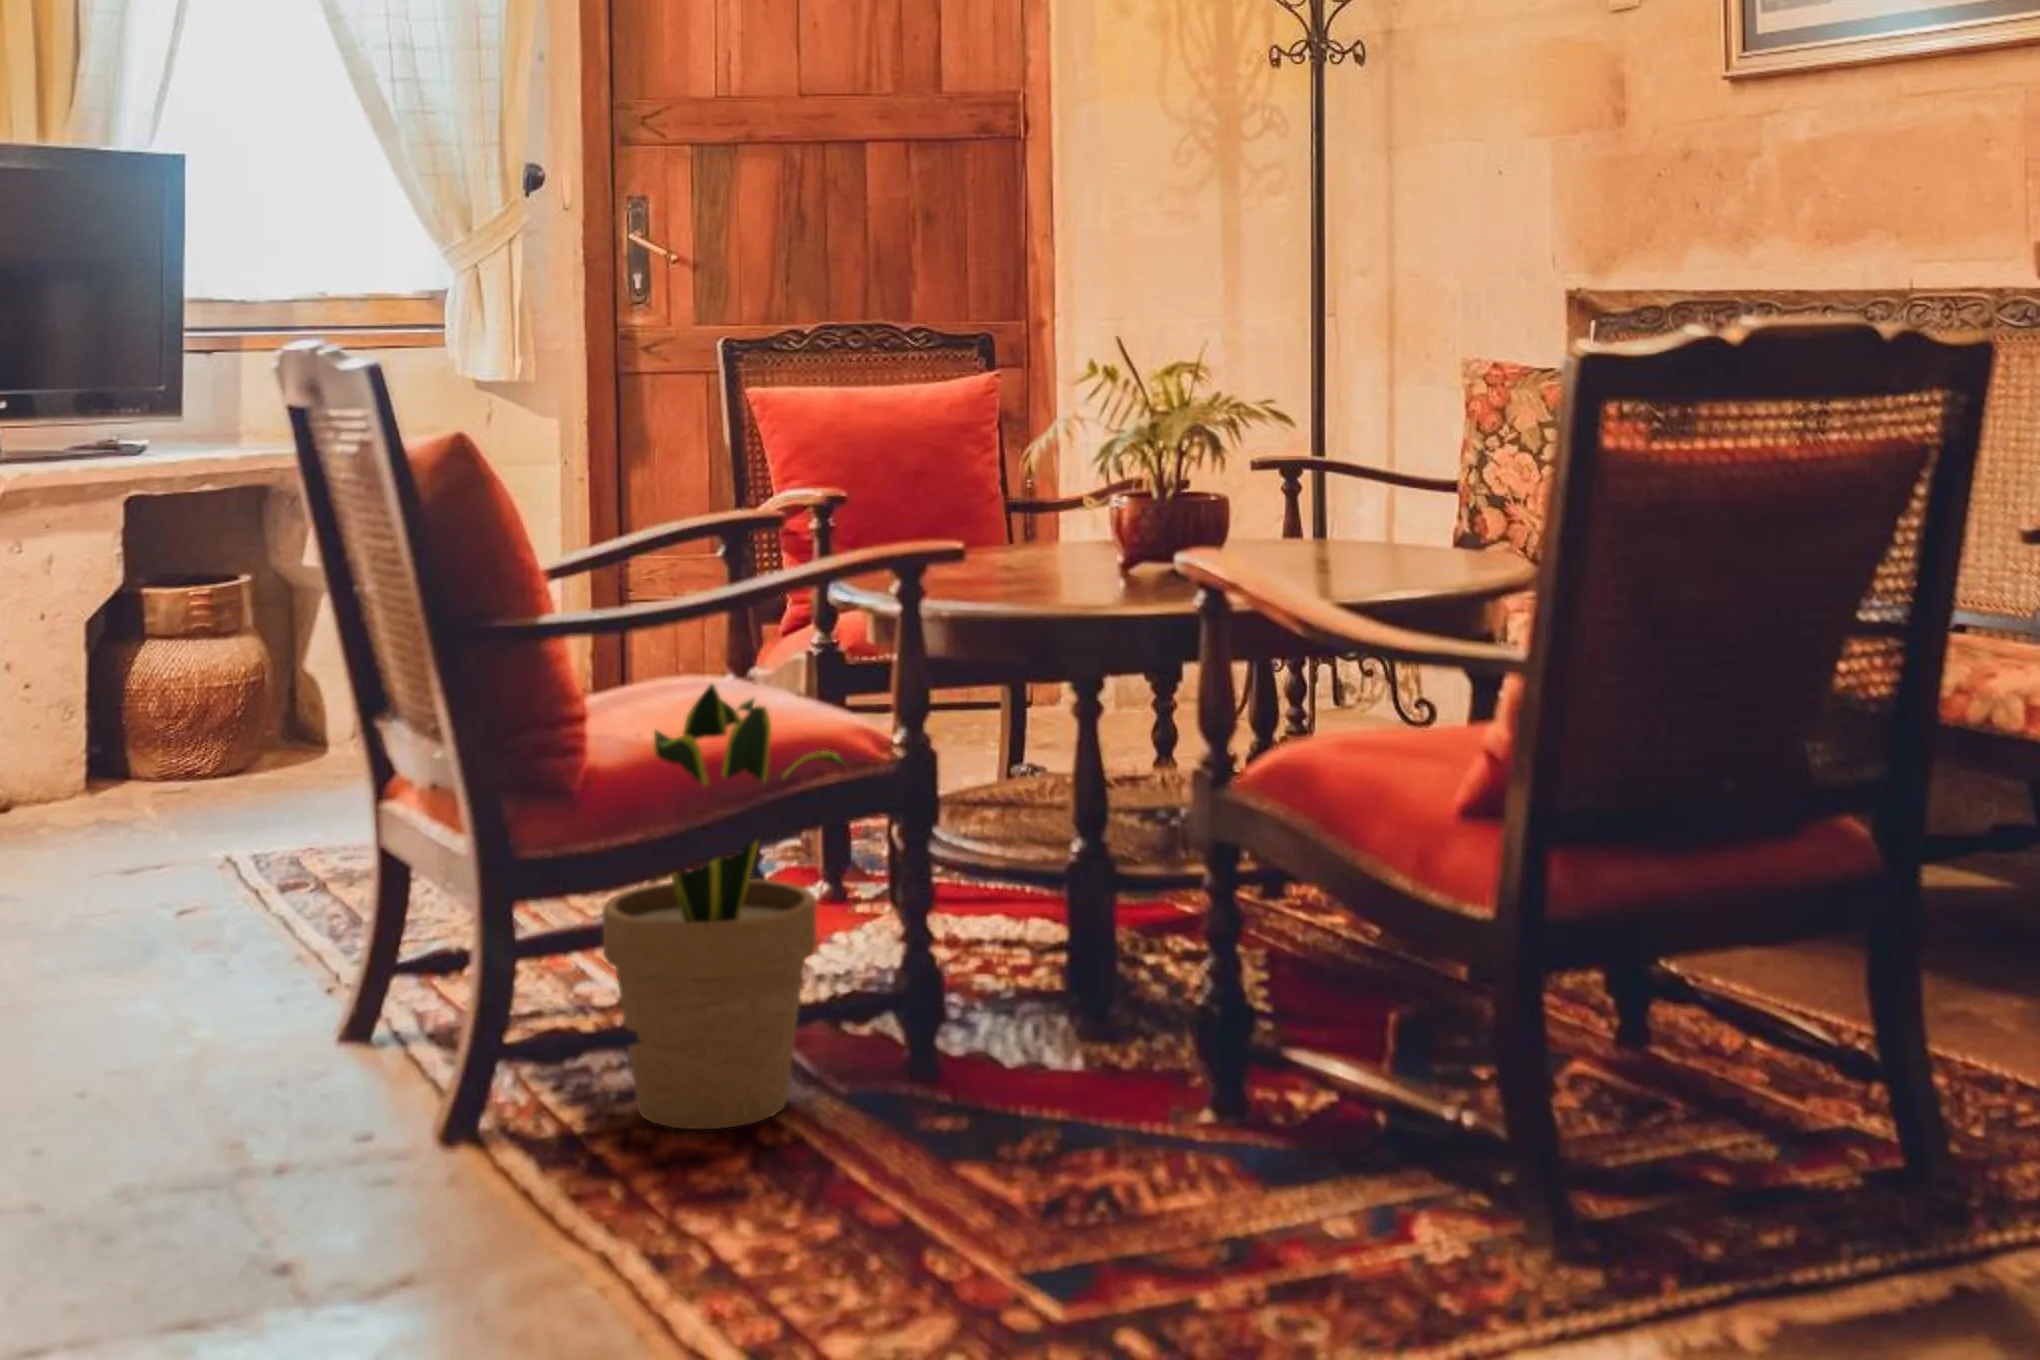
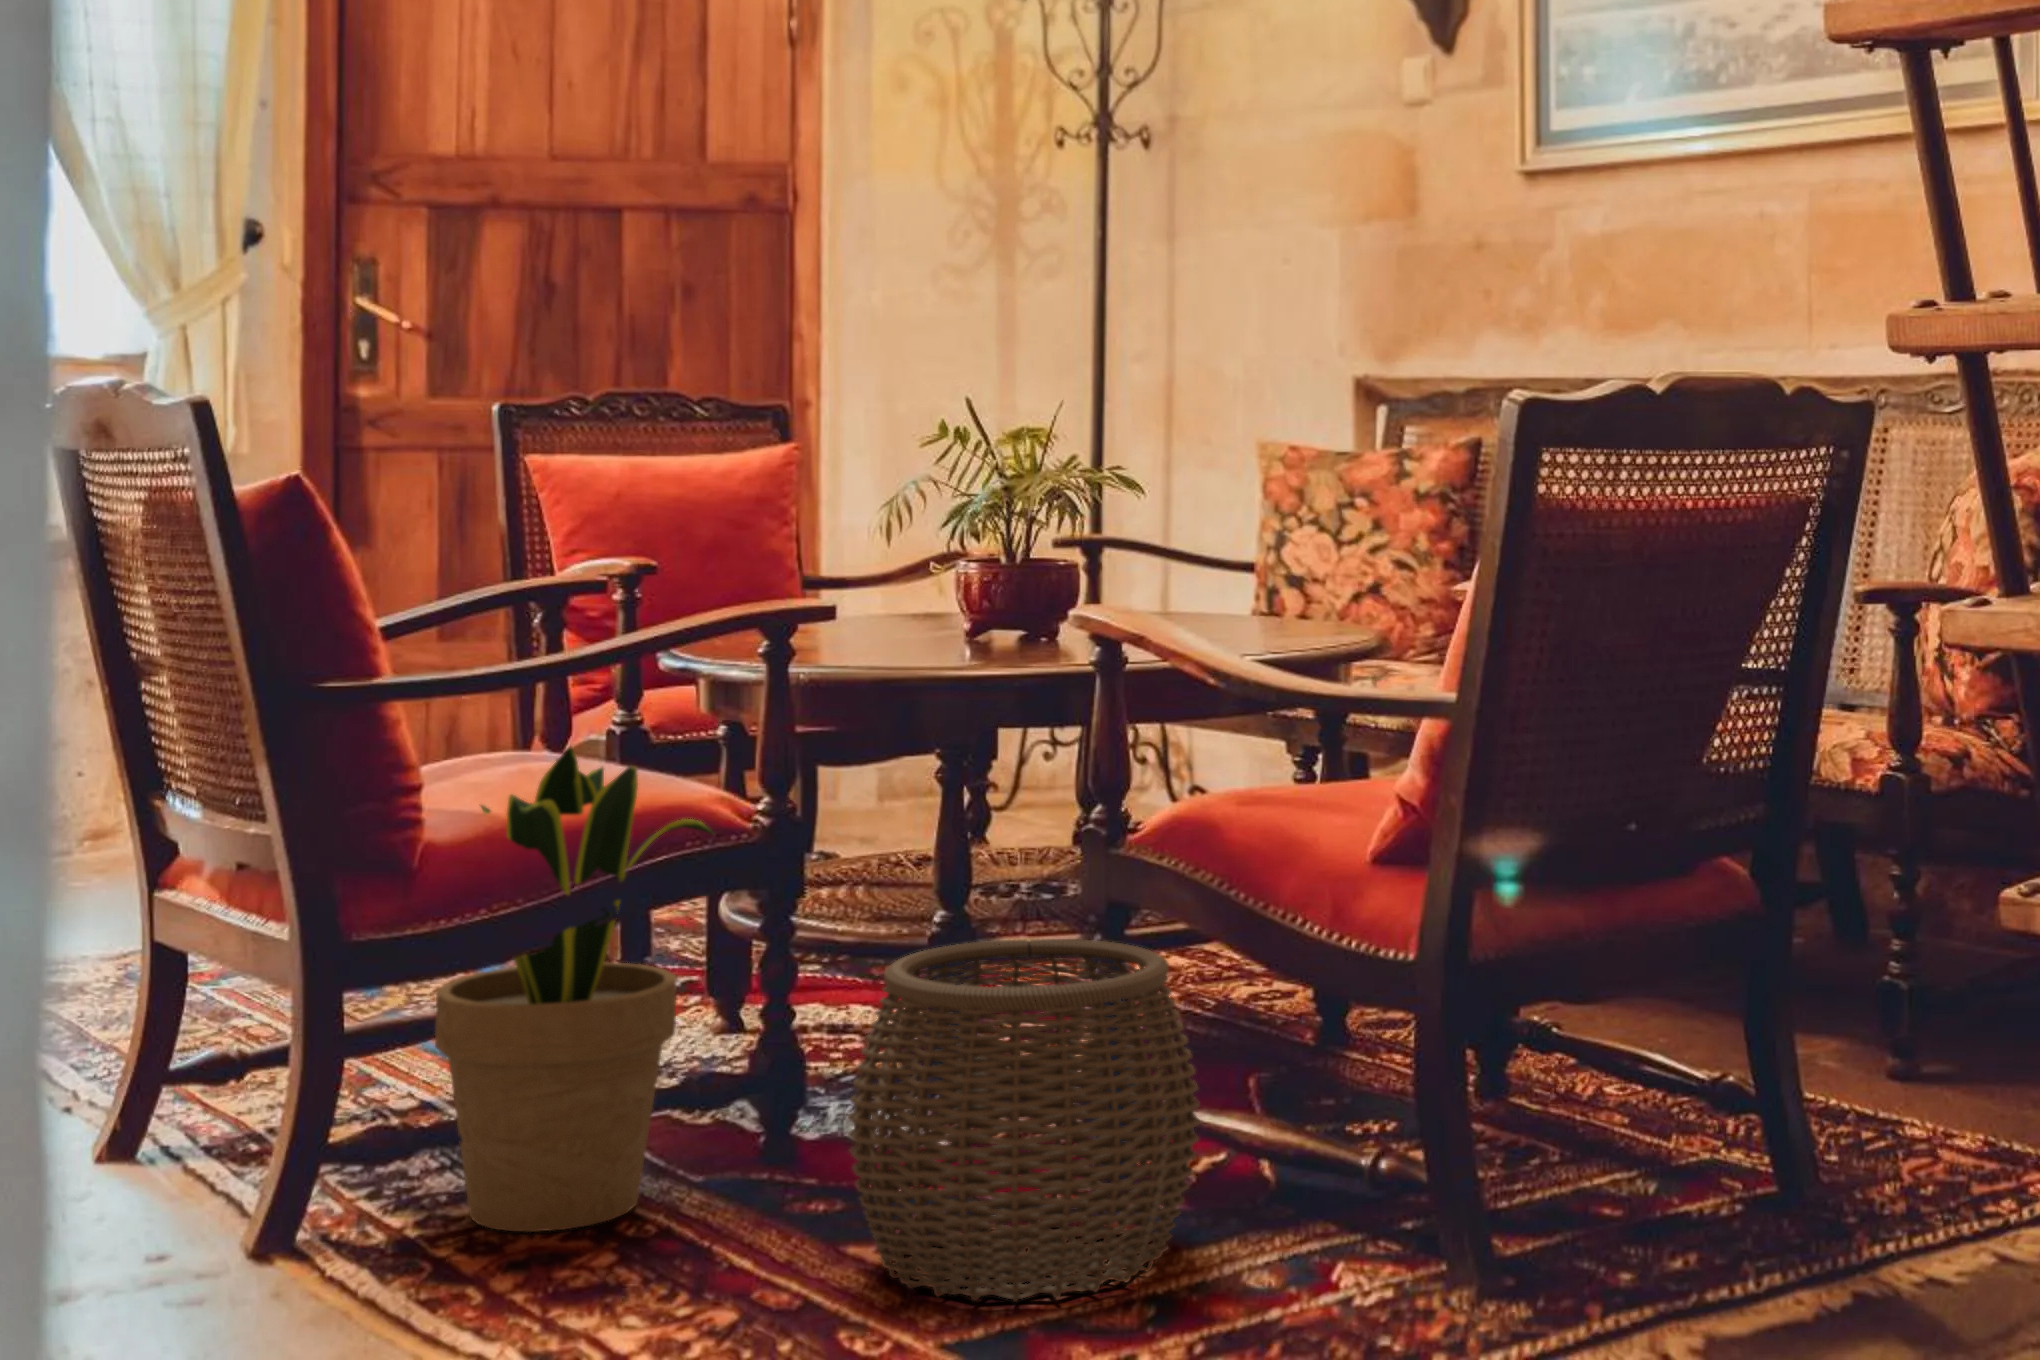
woven basket: none [948,882,1286,1242] -> present [848,939,1200,1301]

